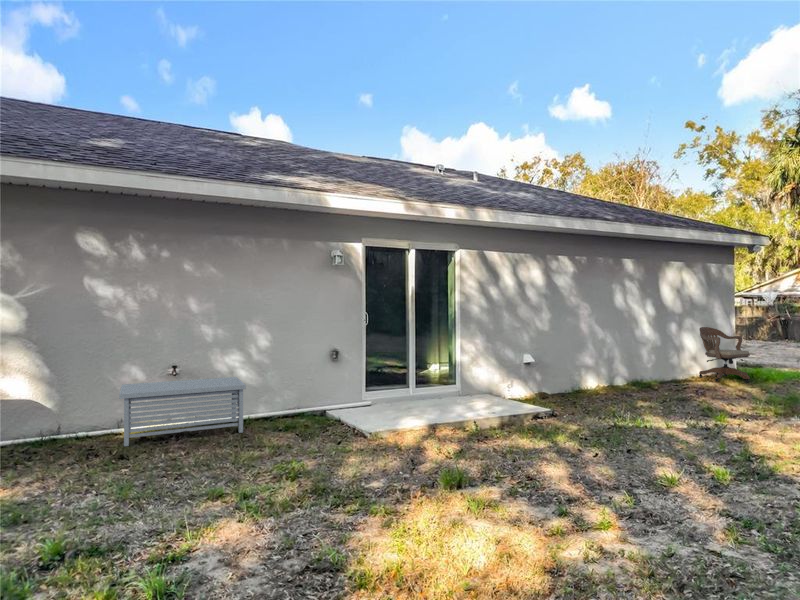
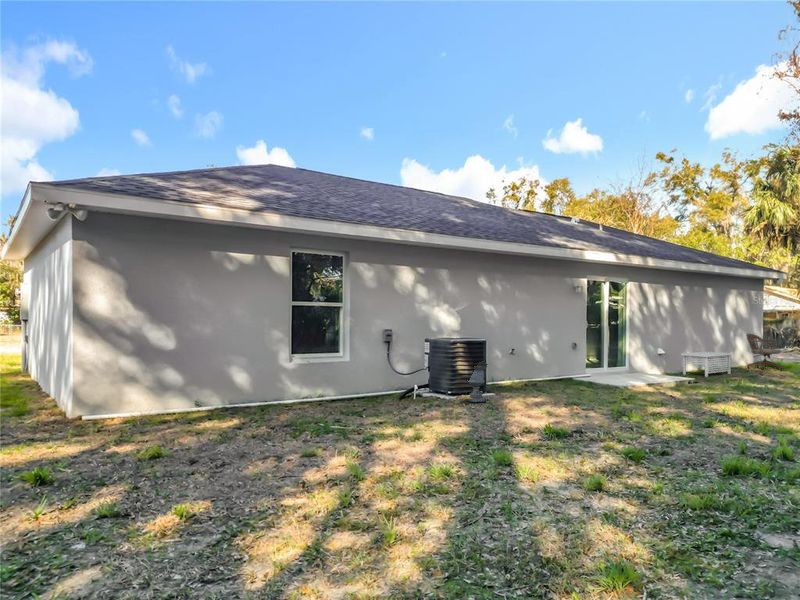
planter: none [31,375,76,448] -> present [465,361,488,403]
storage bench: present [119,377,246,446] -> present [681,352,731,377]

